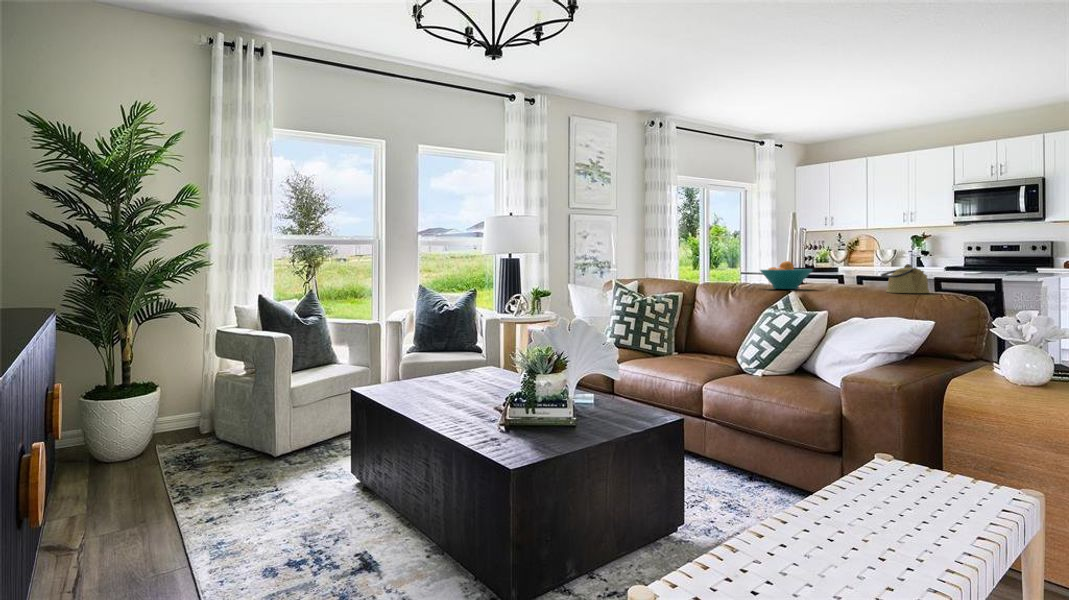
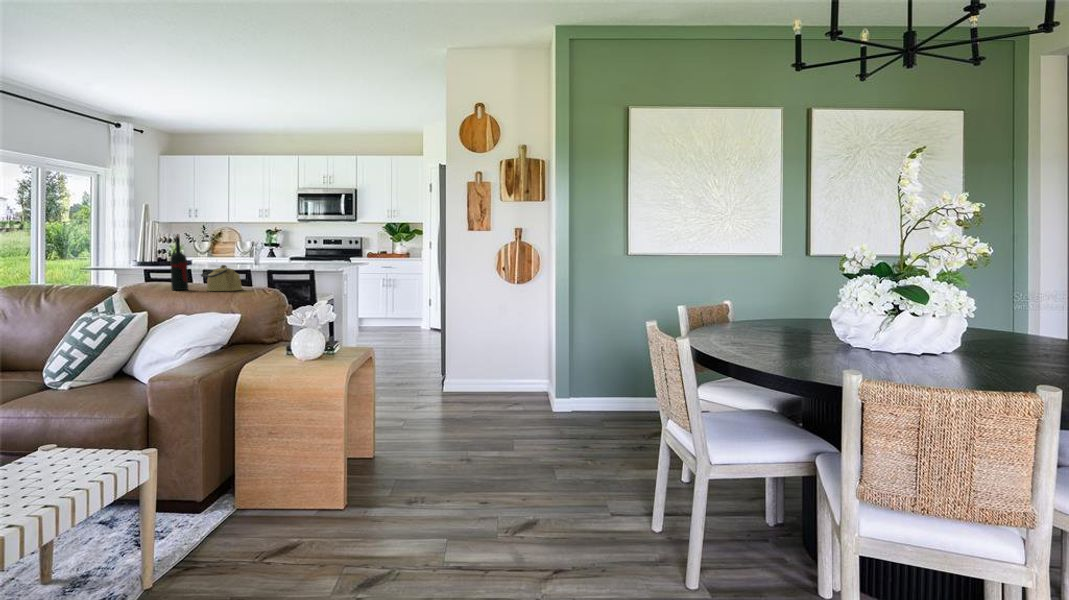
wine bottle: none [848,234,866,291] -> present [170,236,188,290]
fruit bowl: present [760,261,812,289] -> none [72,260,136,290]

